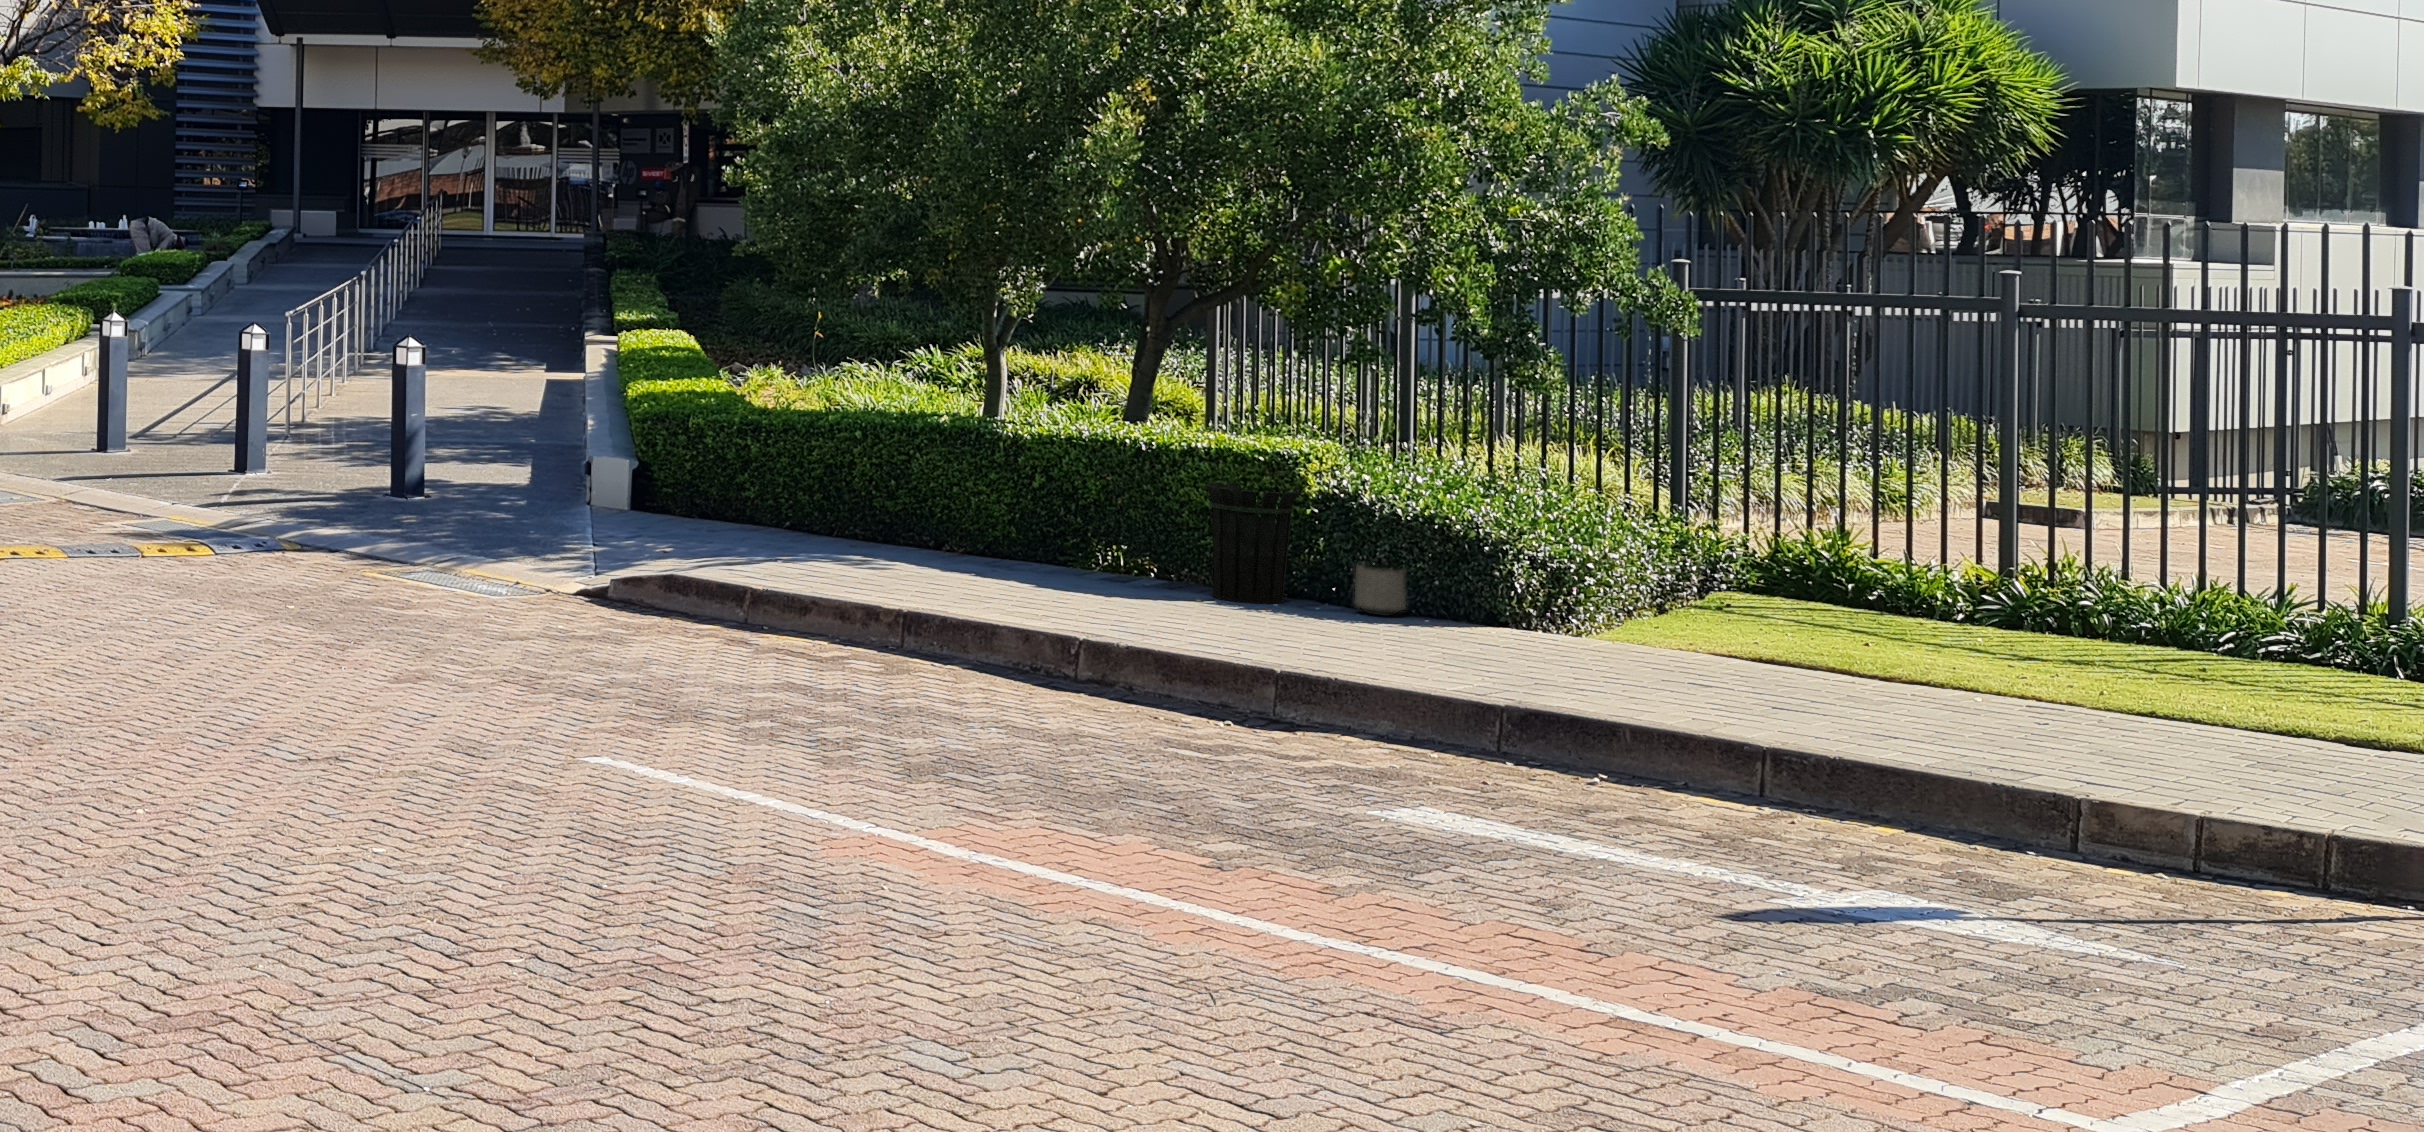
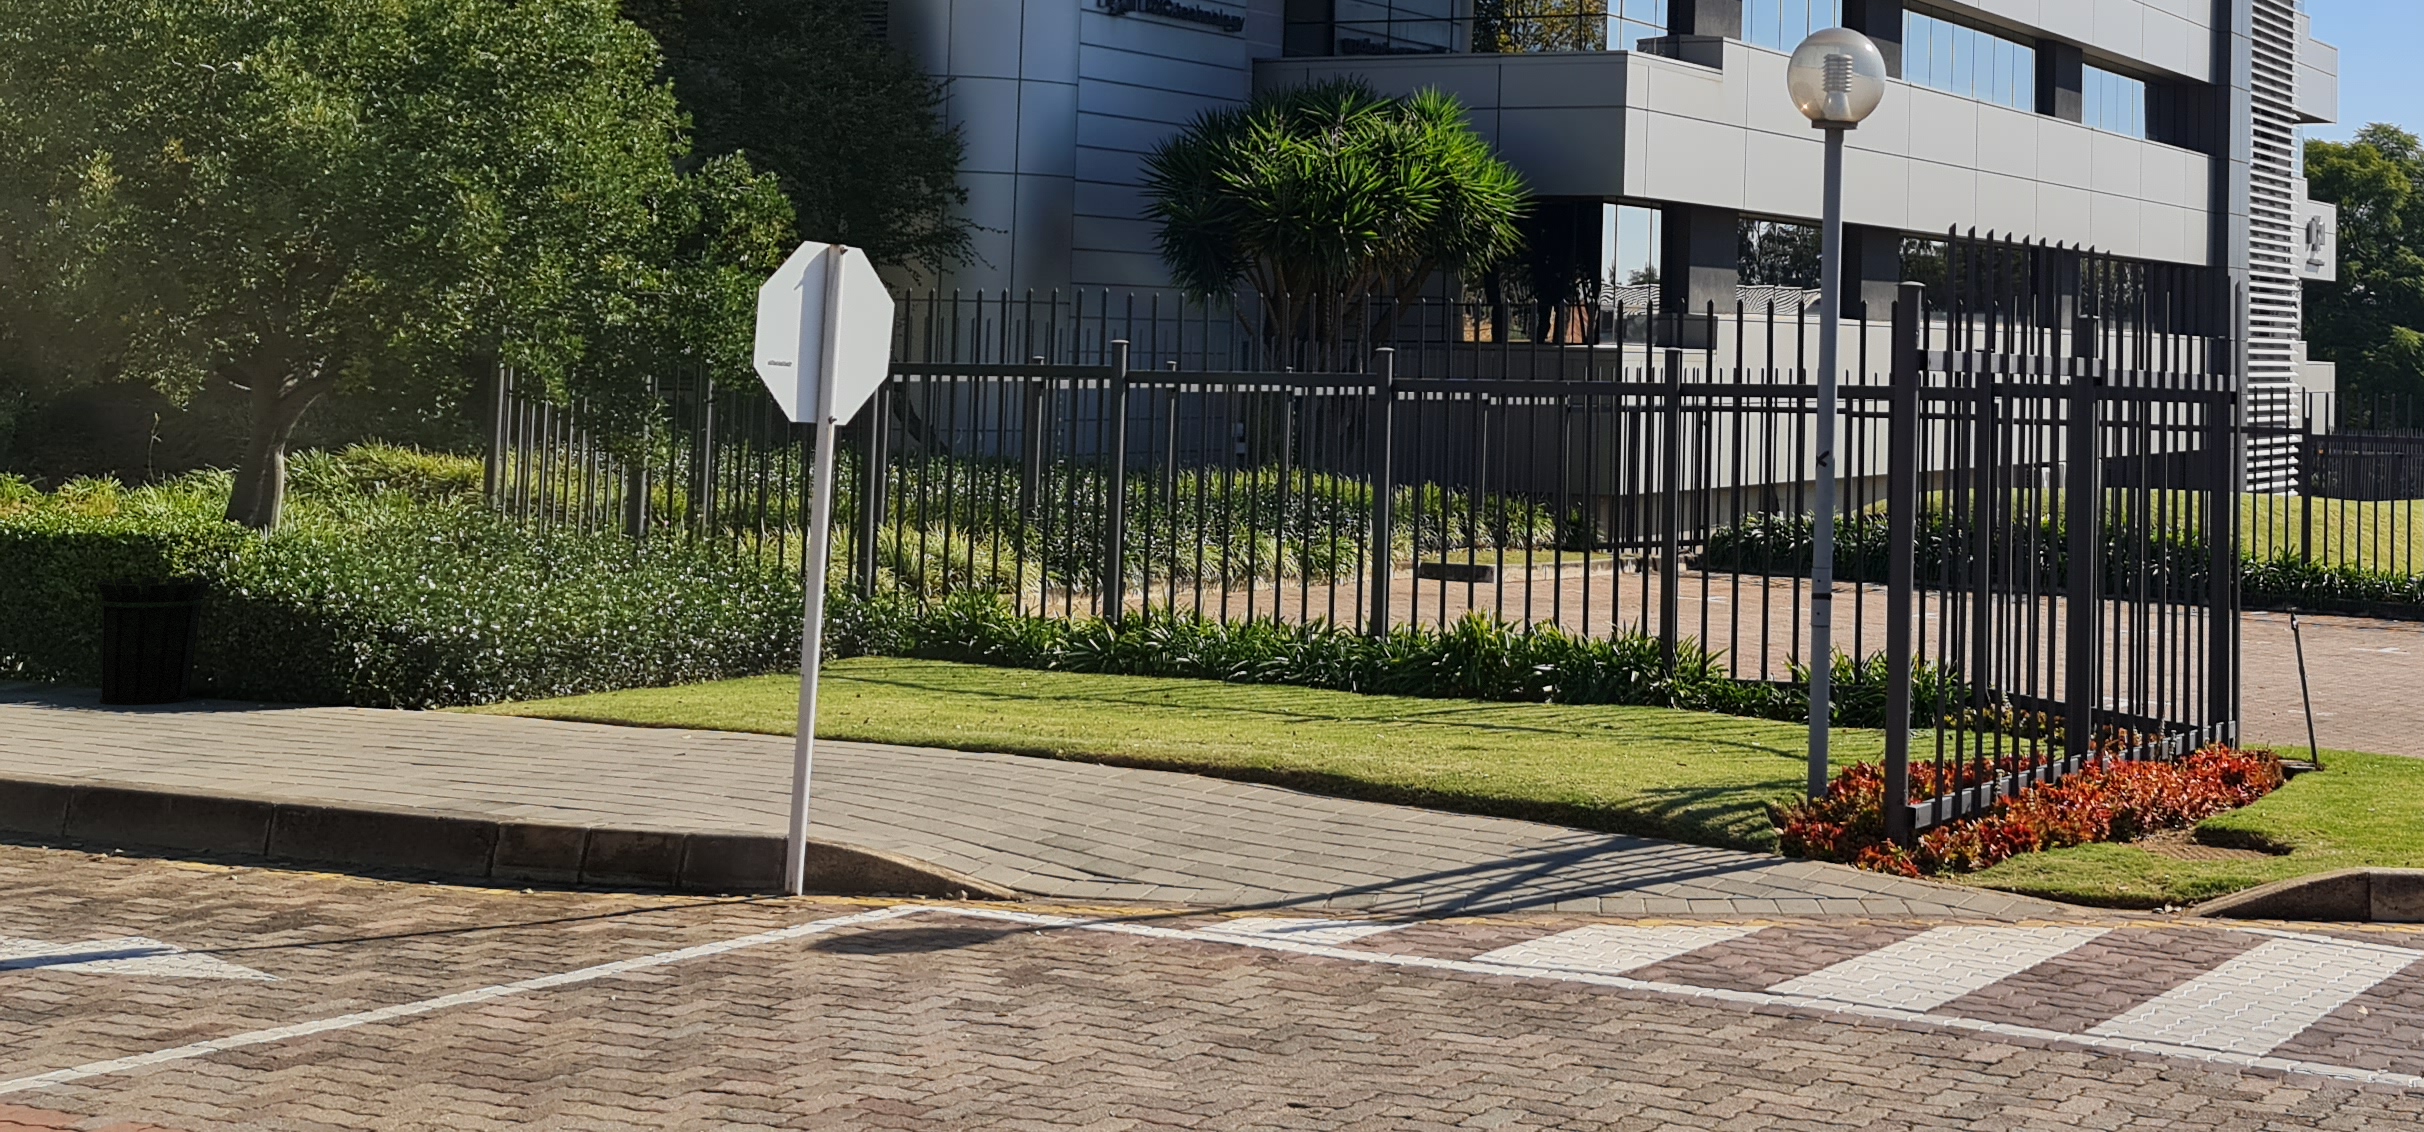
planter: present [1355,566,1405,616] -> none [245,654,307,706]

